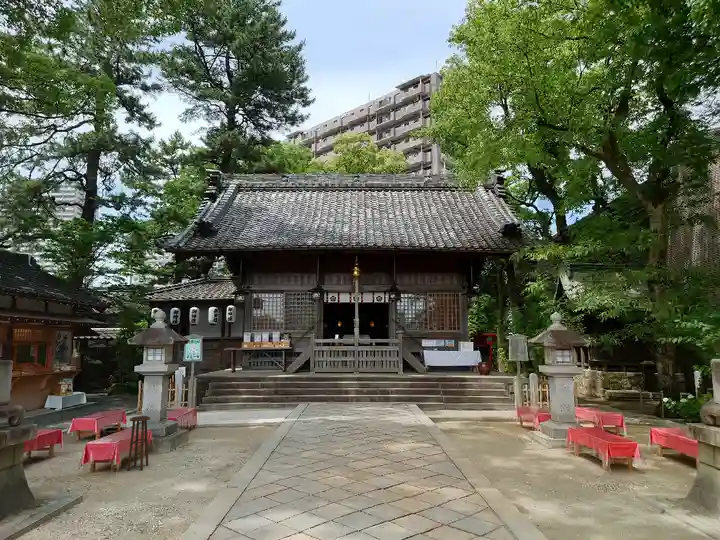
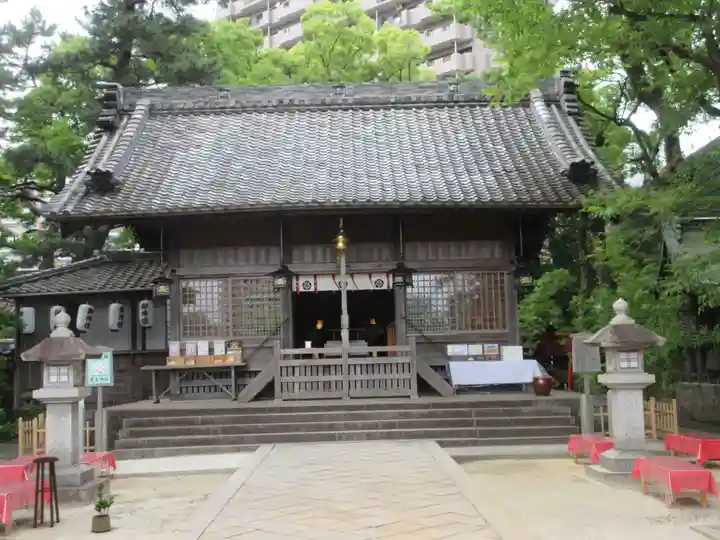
potted plant: none [169,439,190,477] -> present [92,483,114,532]

